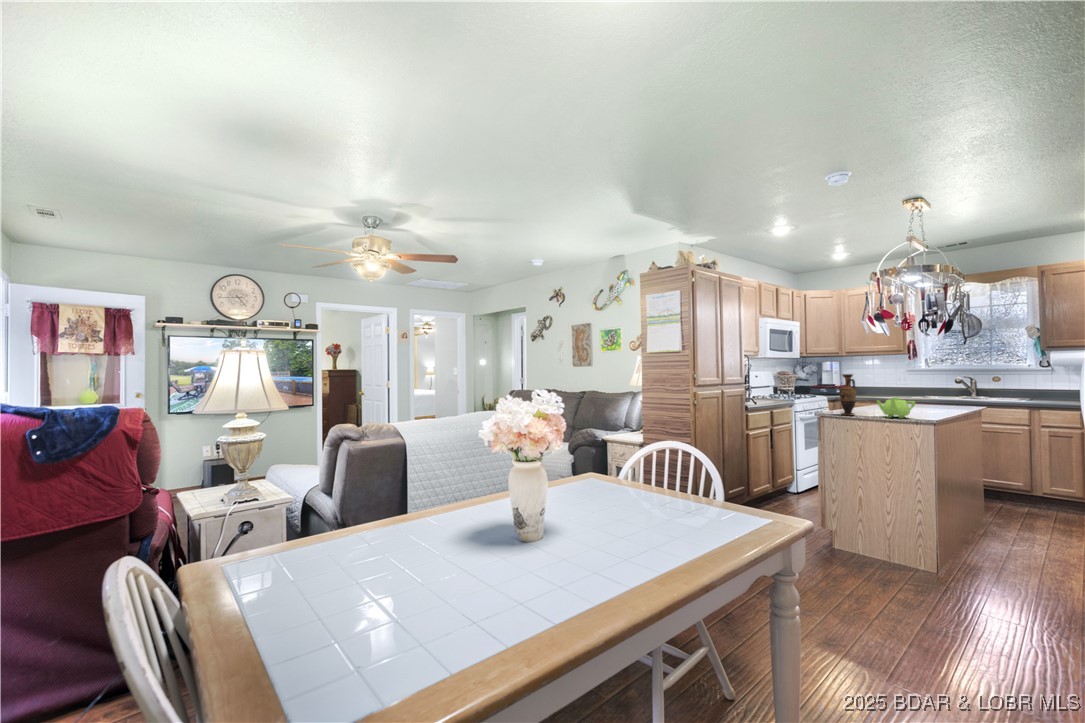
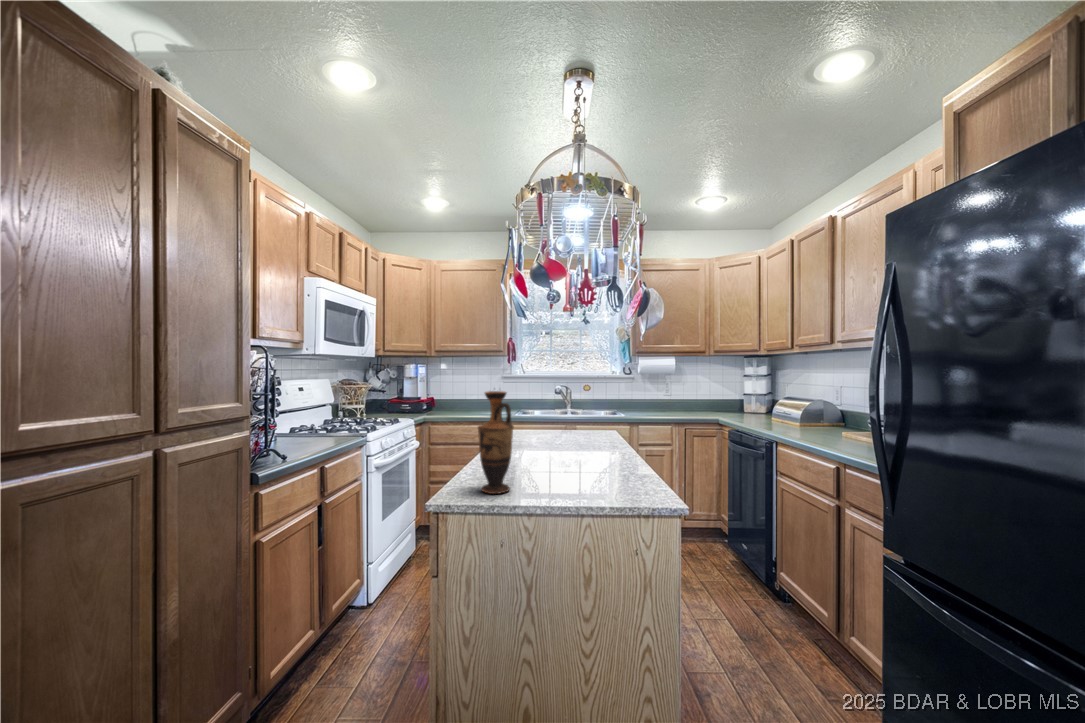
teapot: present [877,397,915,418] -> none [546,439,614,488]

